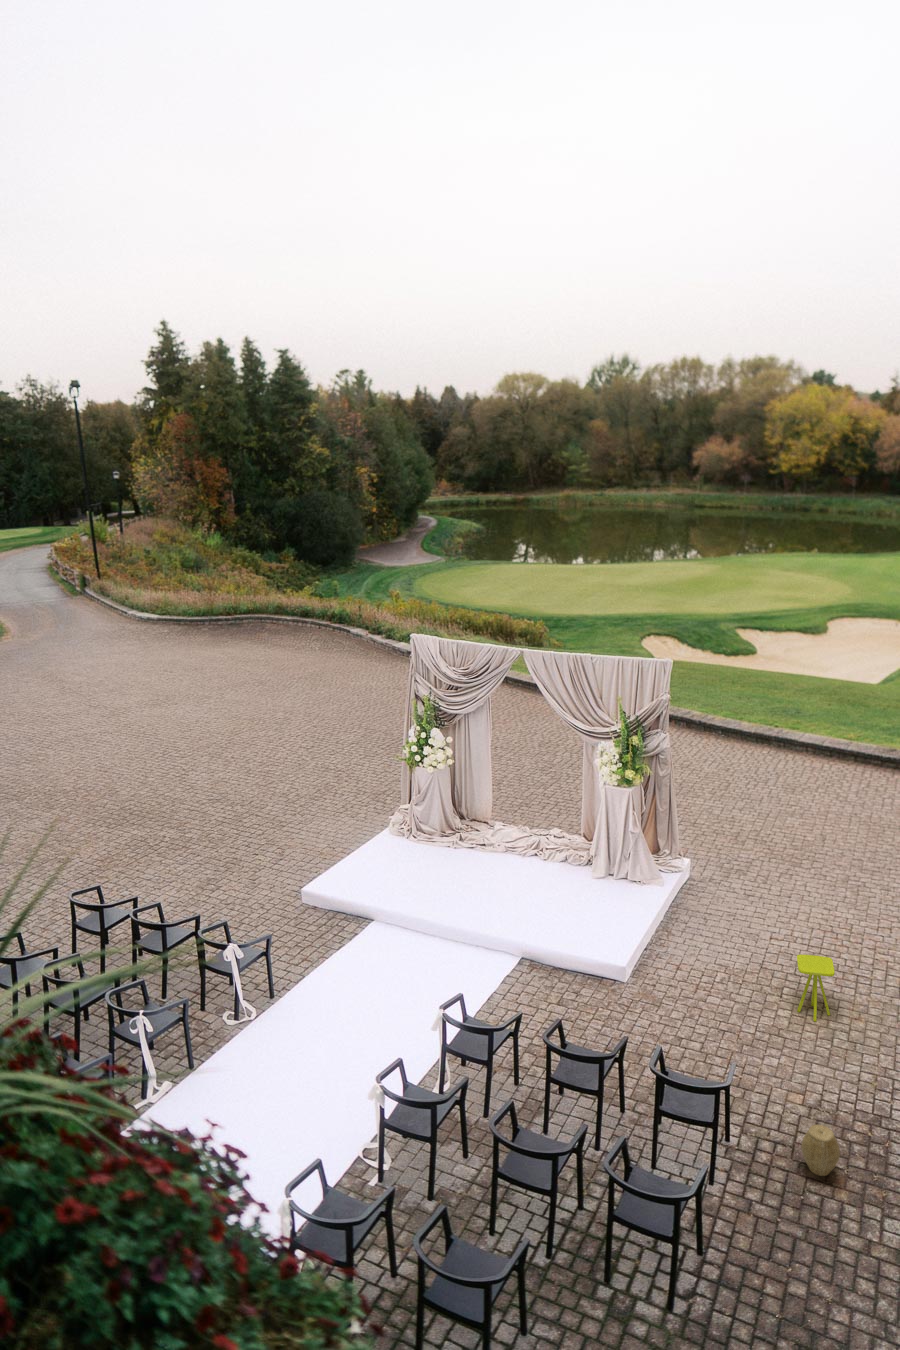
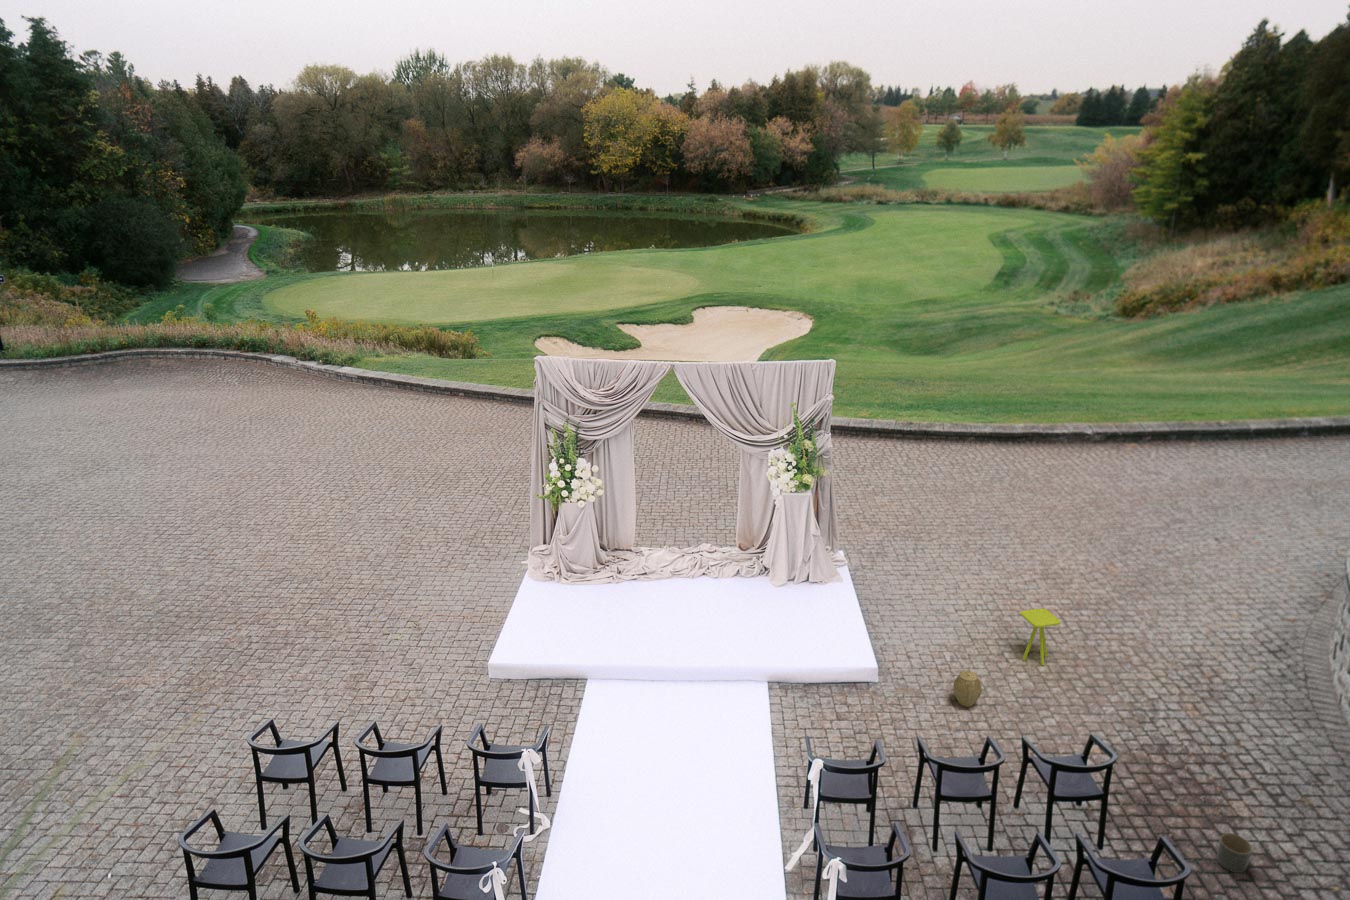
woven basket: present [801,1125,840,1176] -> present [953,671,982,707]
planter: none [803,1215,837,1263] -> present [1216,833,1252,873]

